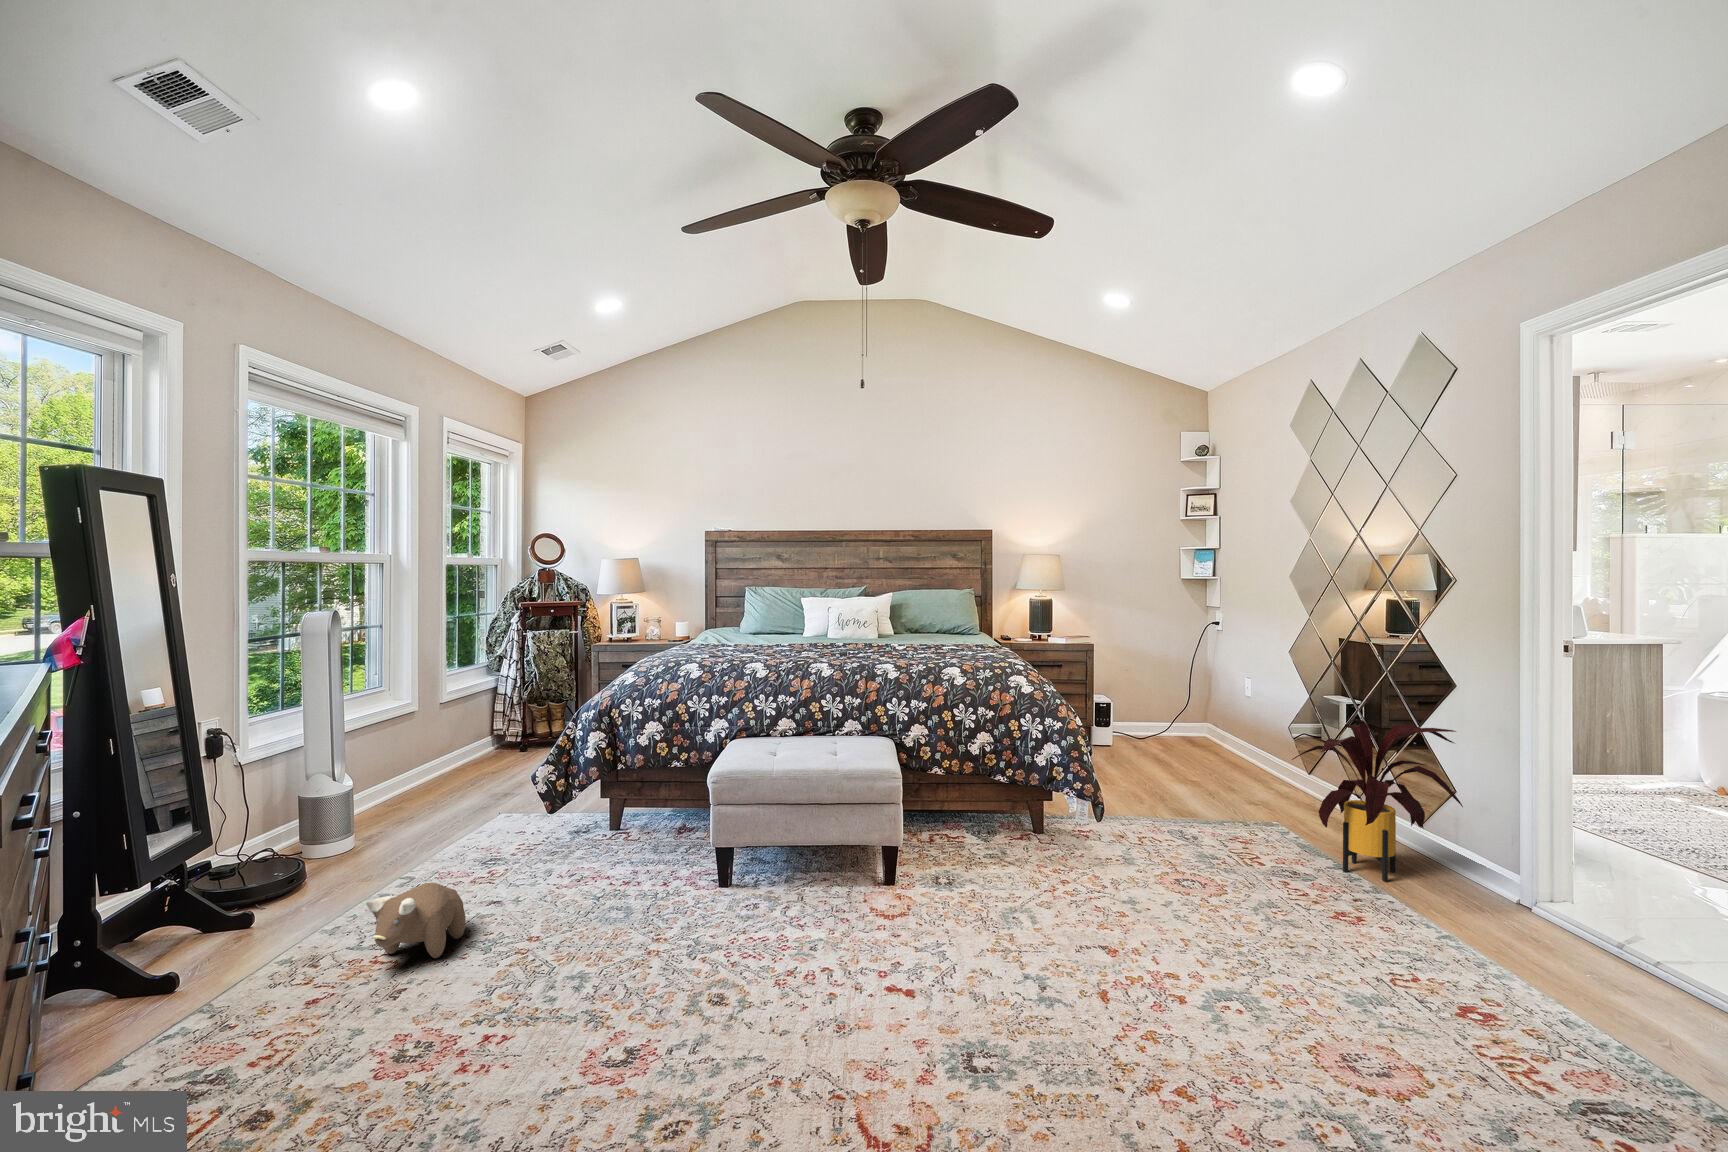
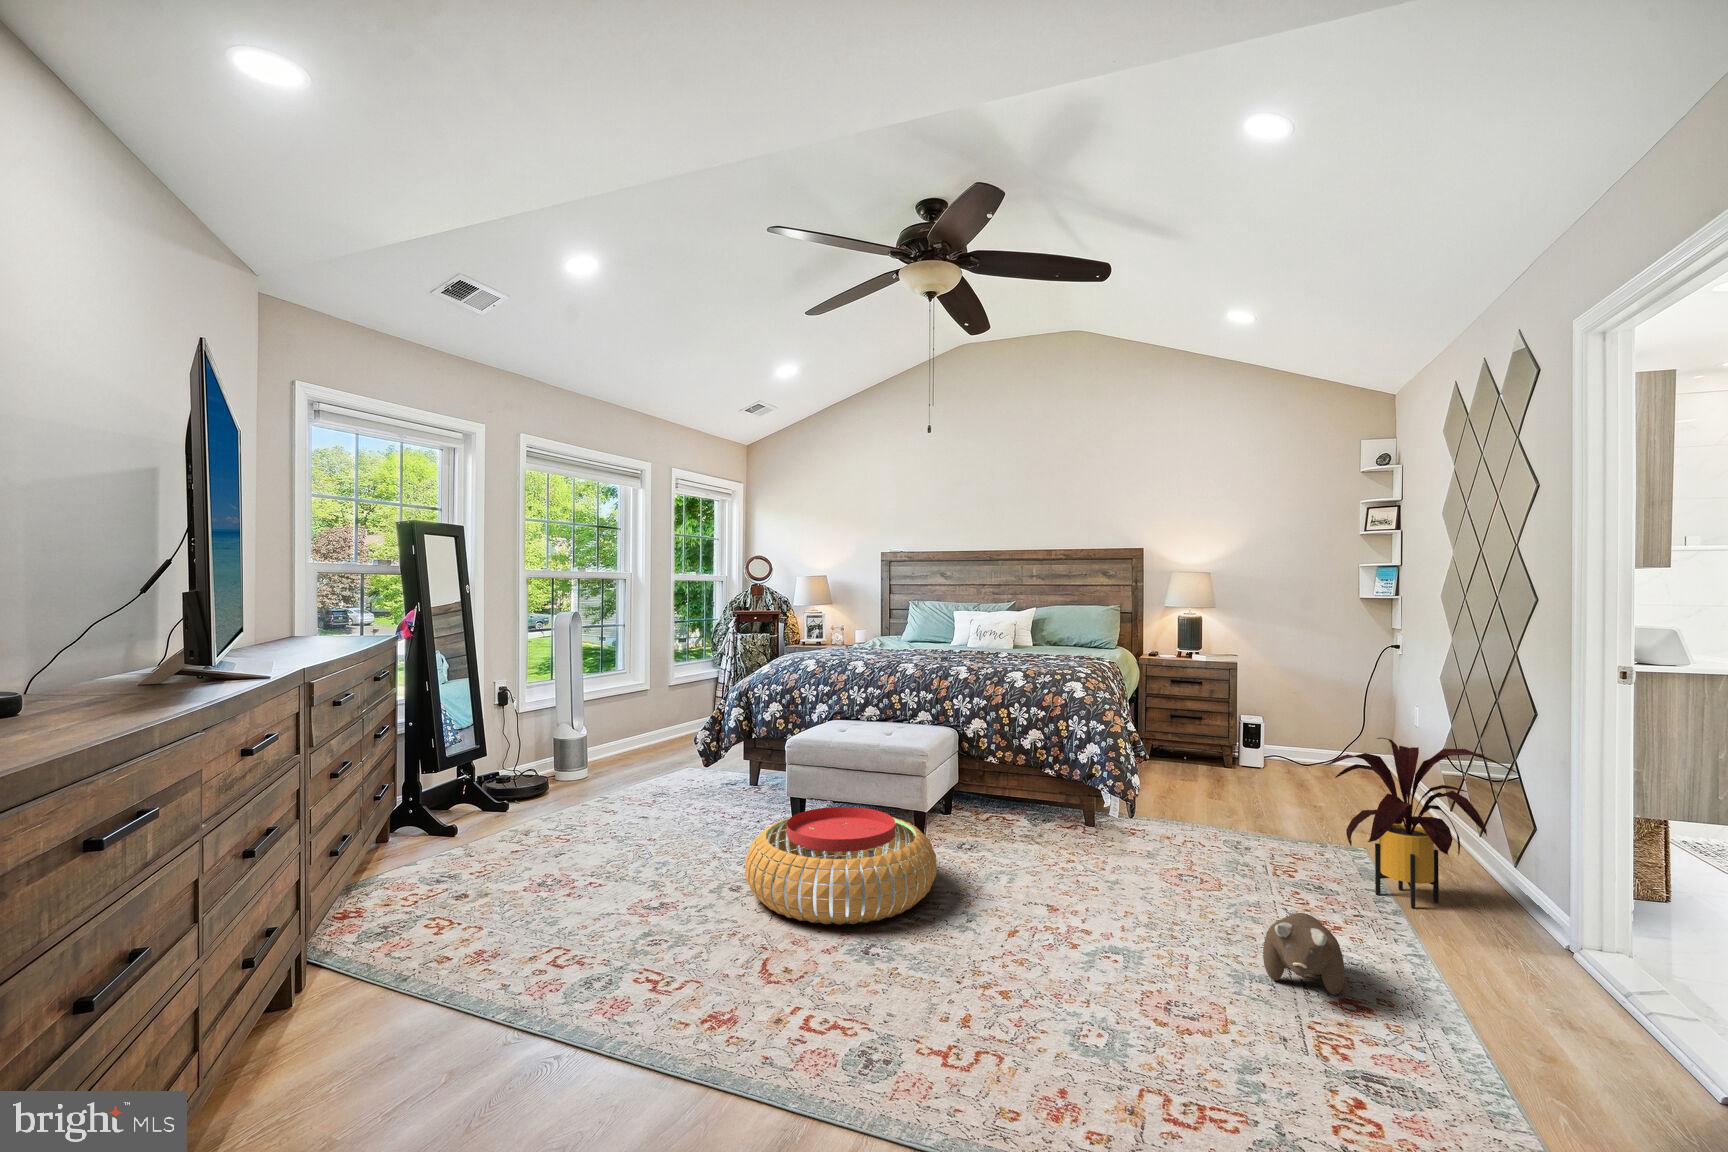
pouf: none [736,857,990,1036] -> present [745,807,937,925]
plush toy: present [366,883,466,958] -> present [1263,913,1345,995]

